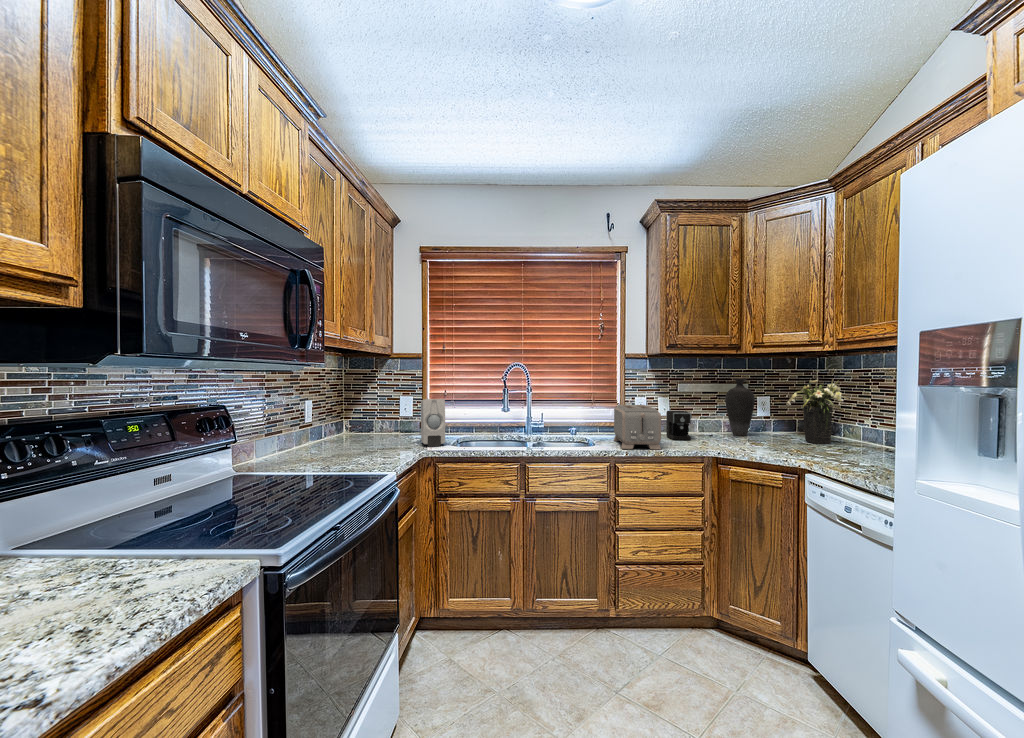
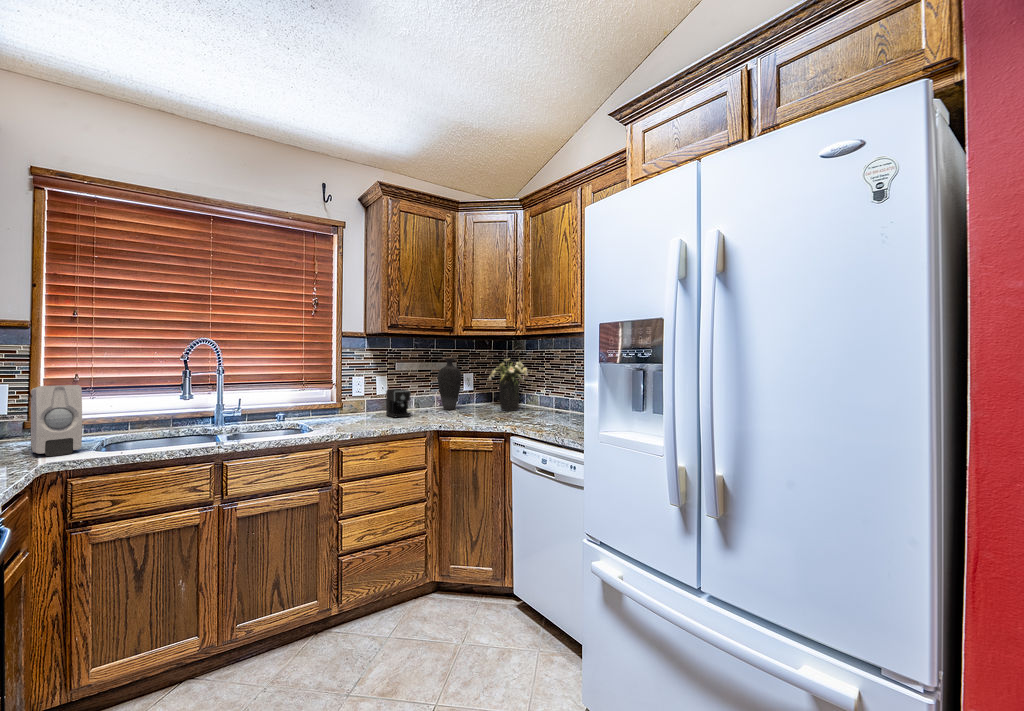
toaster: present [614,405,661,449] -> none [332,384,387,431]

